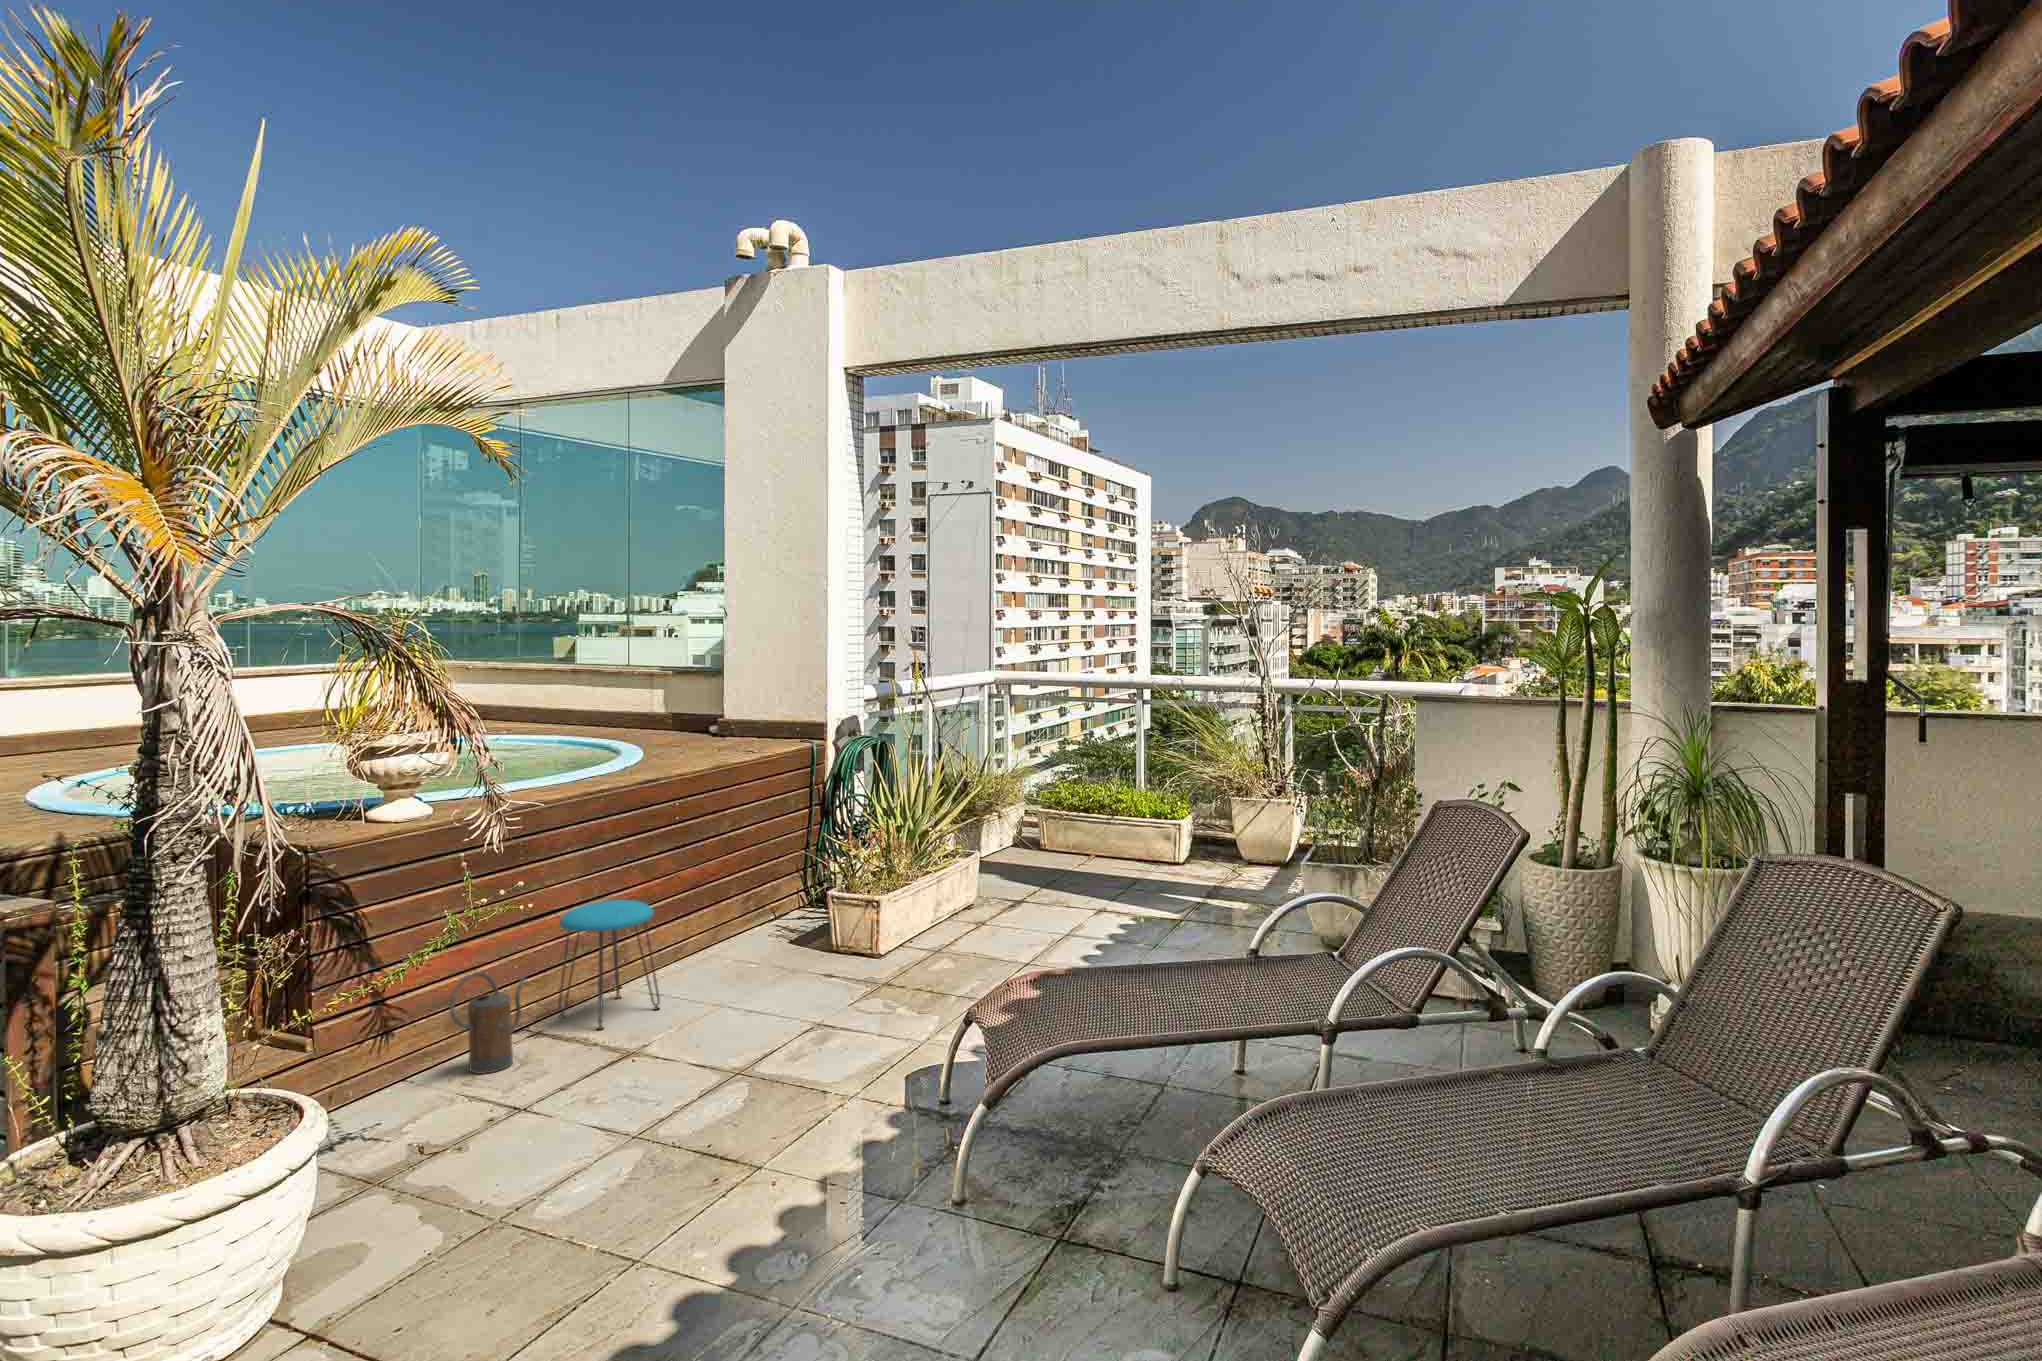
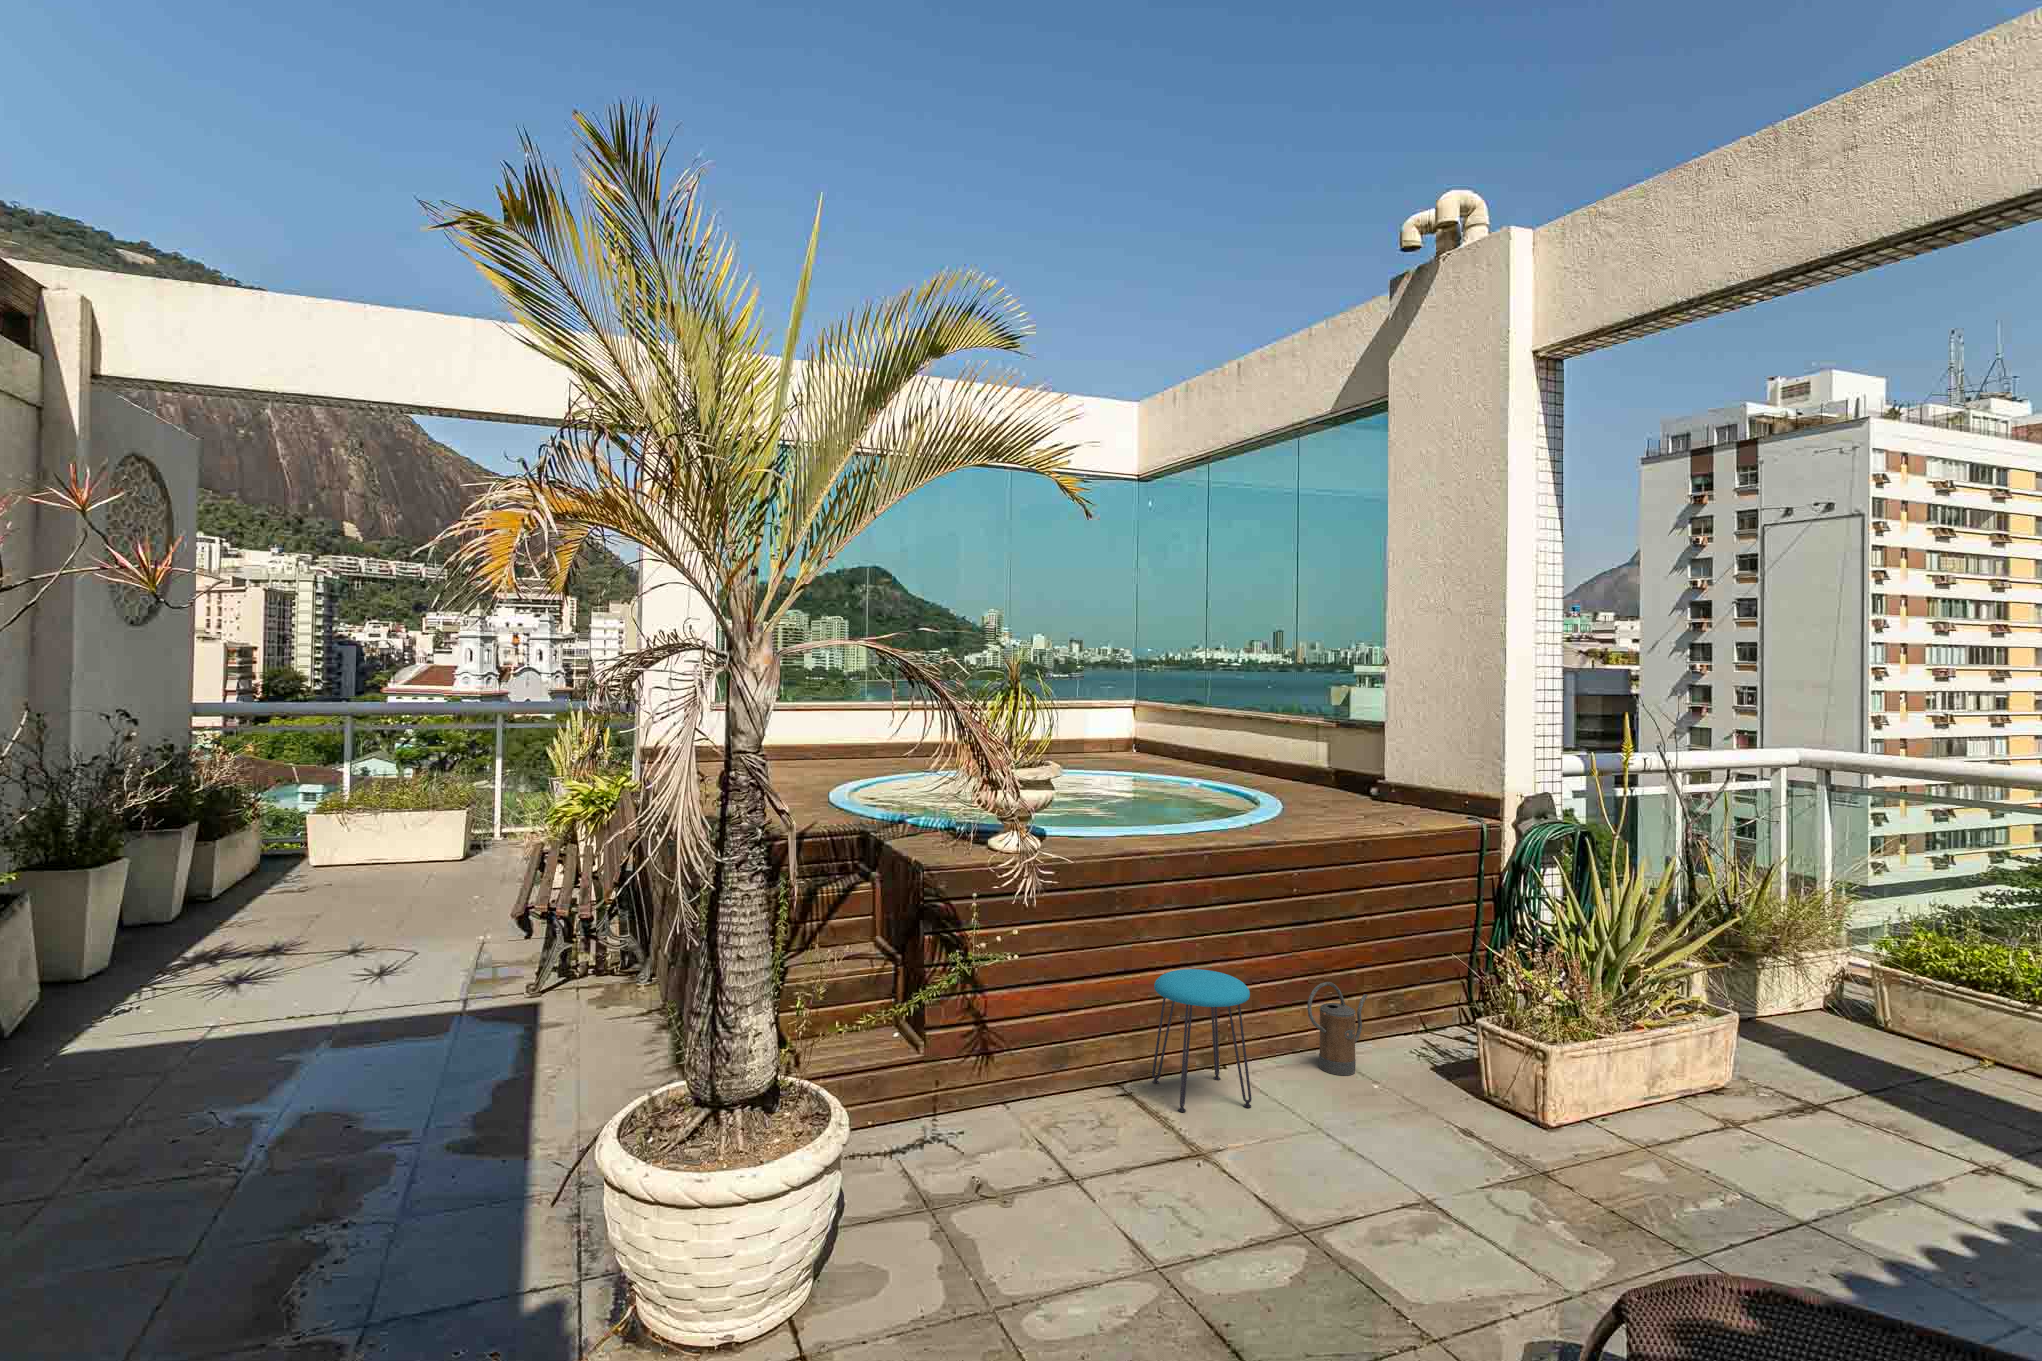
watering can: present [449,972,526,1074] -> present [1307,982,1368,1075]

